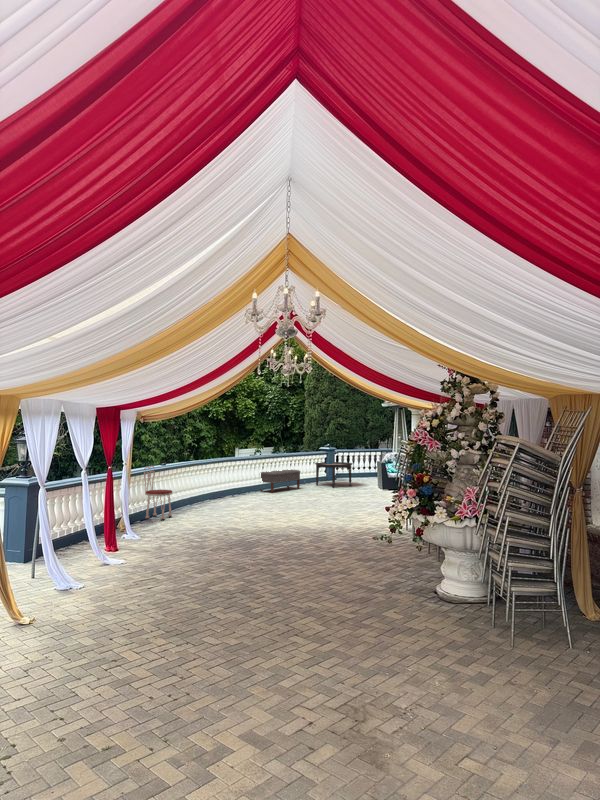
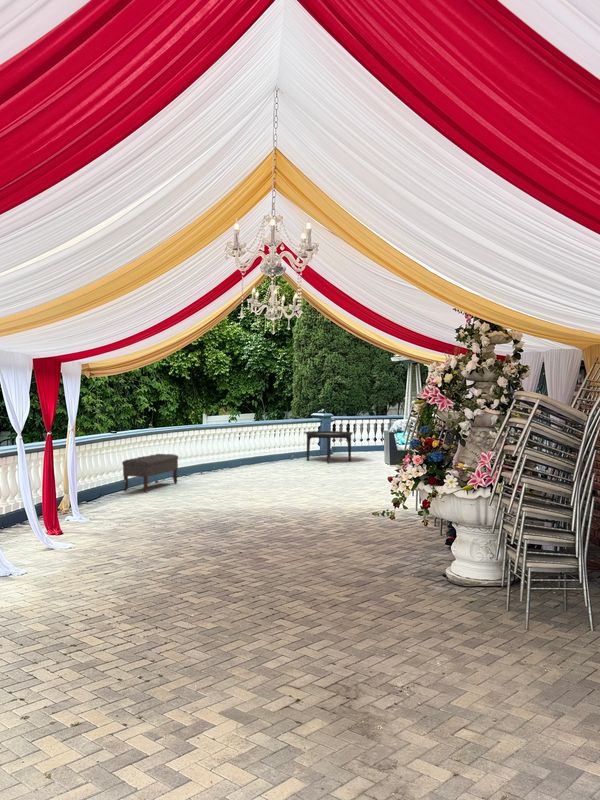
dining chair: present [144,466,172,520] -> none [91,433,127,501]
bench: present [260,469,300,493] -> present [122,454,178,492]

